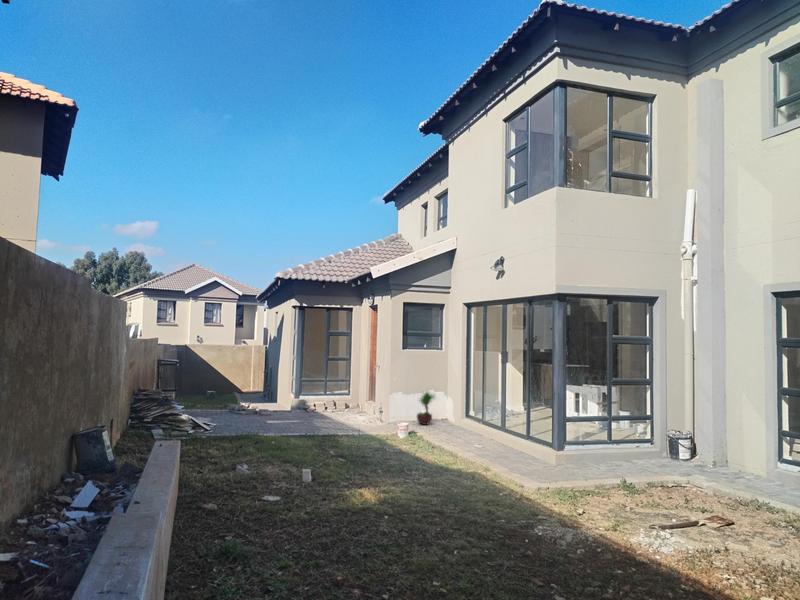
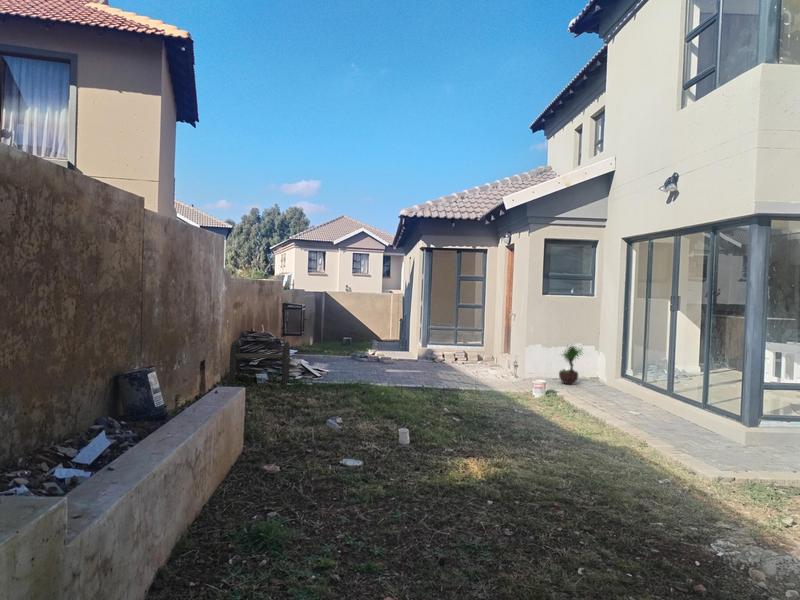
bench: none [118,398,179,440] -> present [229,340,290,384]

